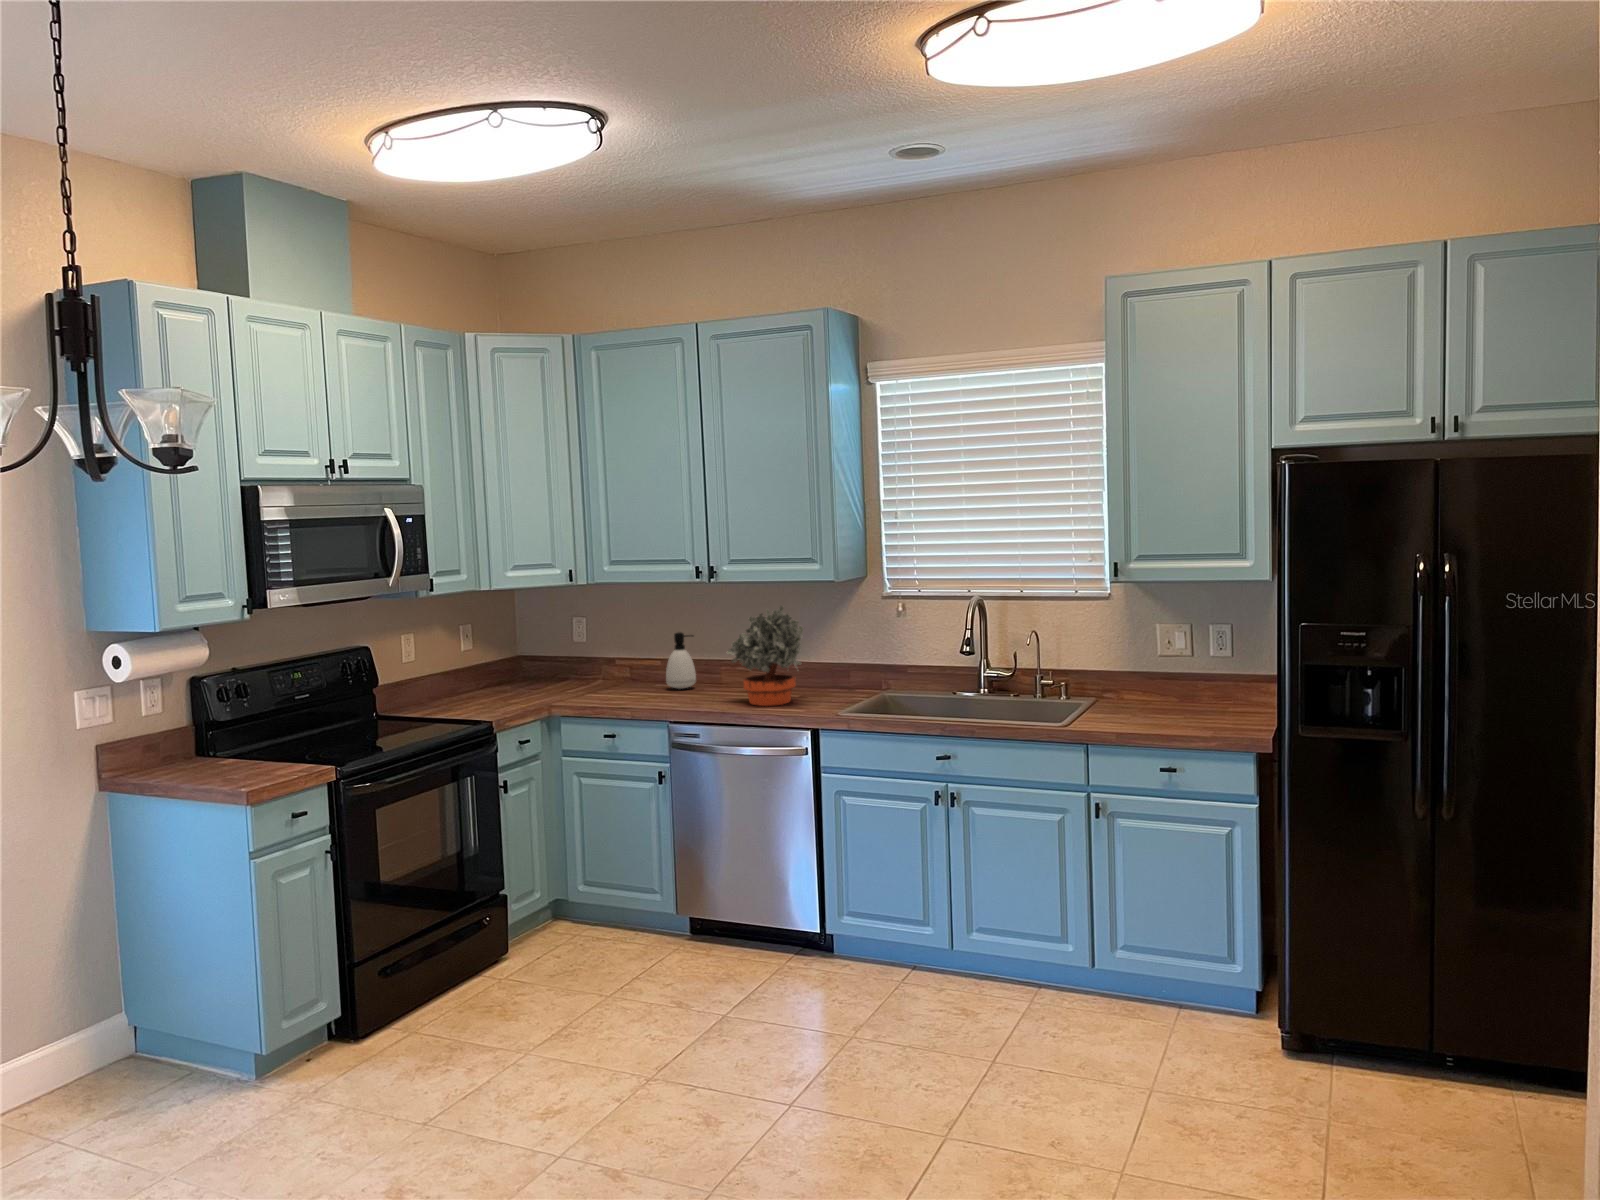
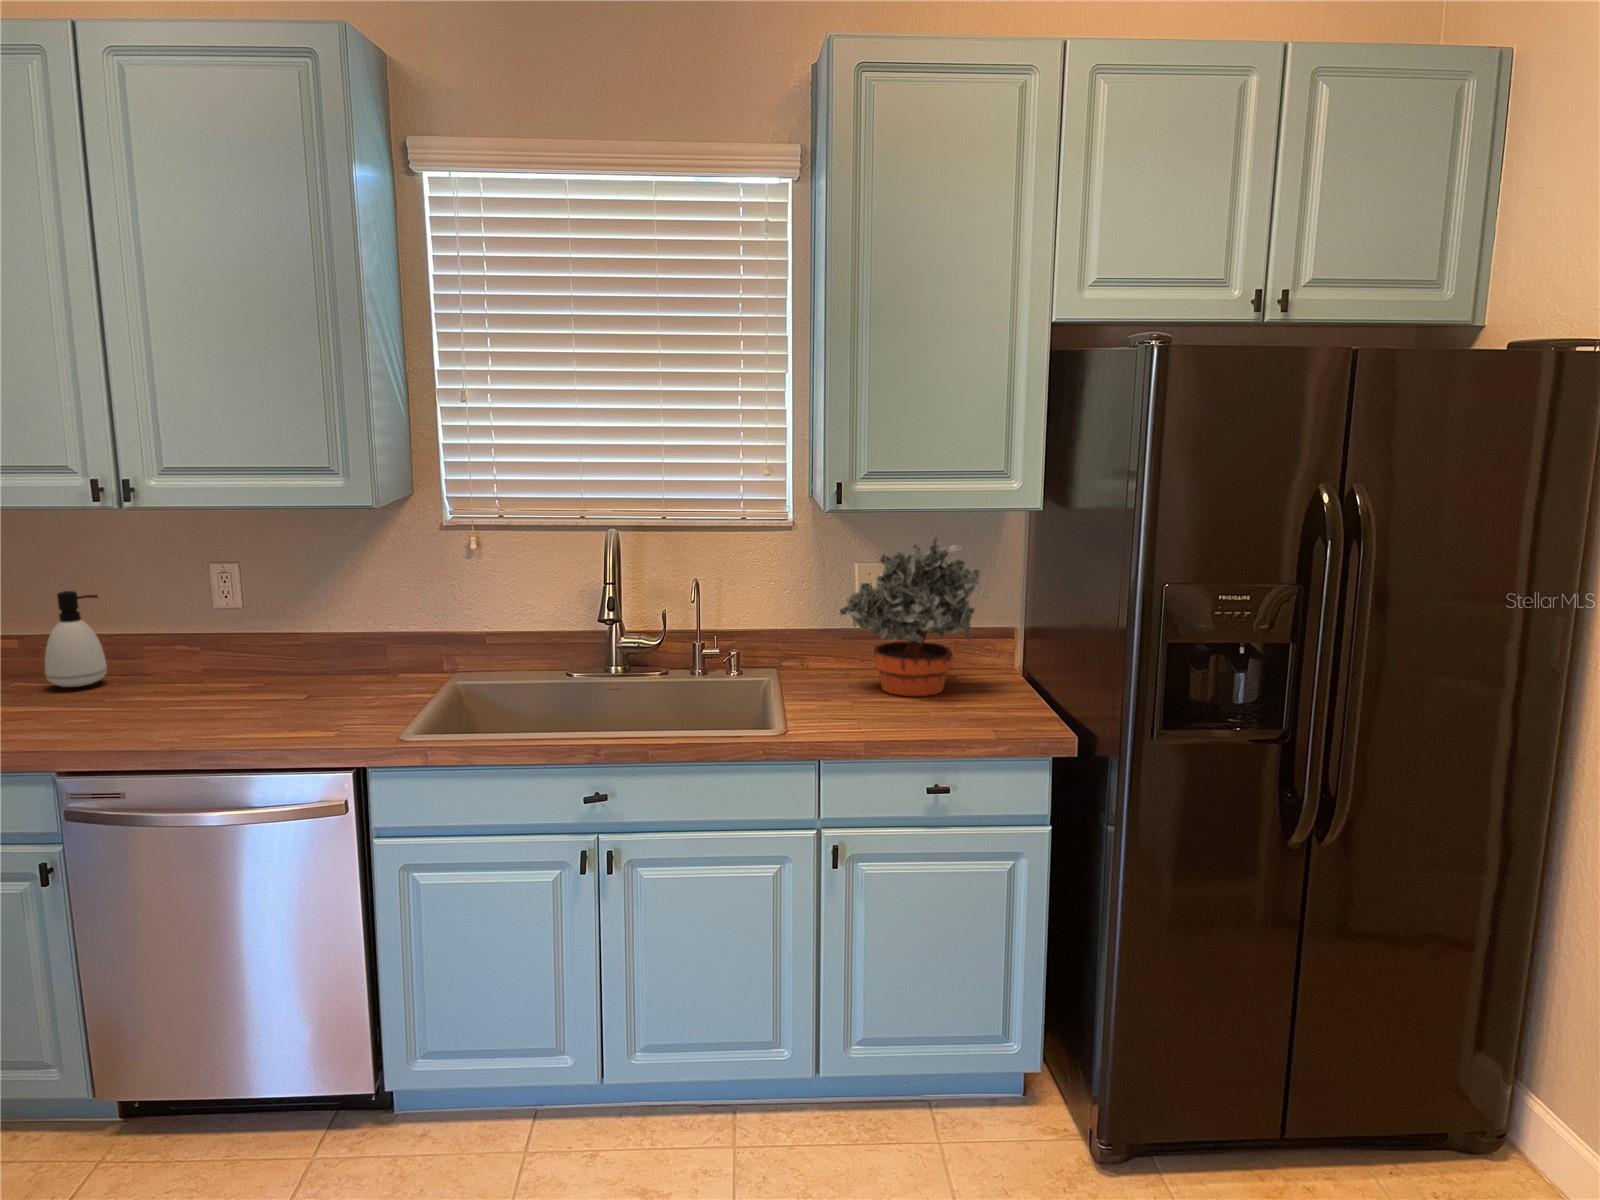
potted plant: present [728,605,803,706] -> present [840,537,980,696]

